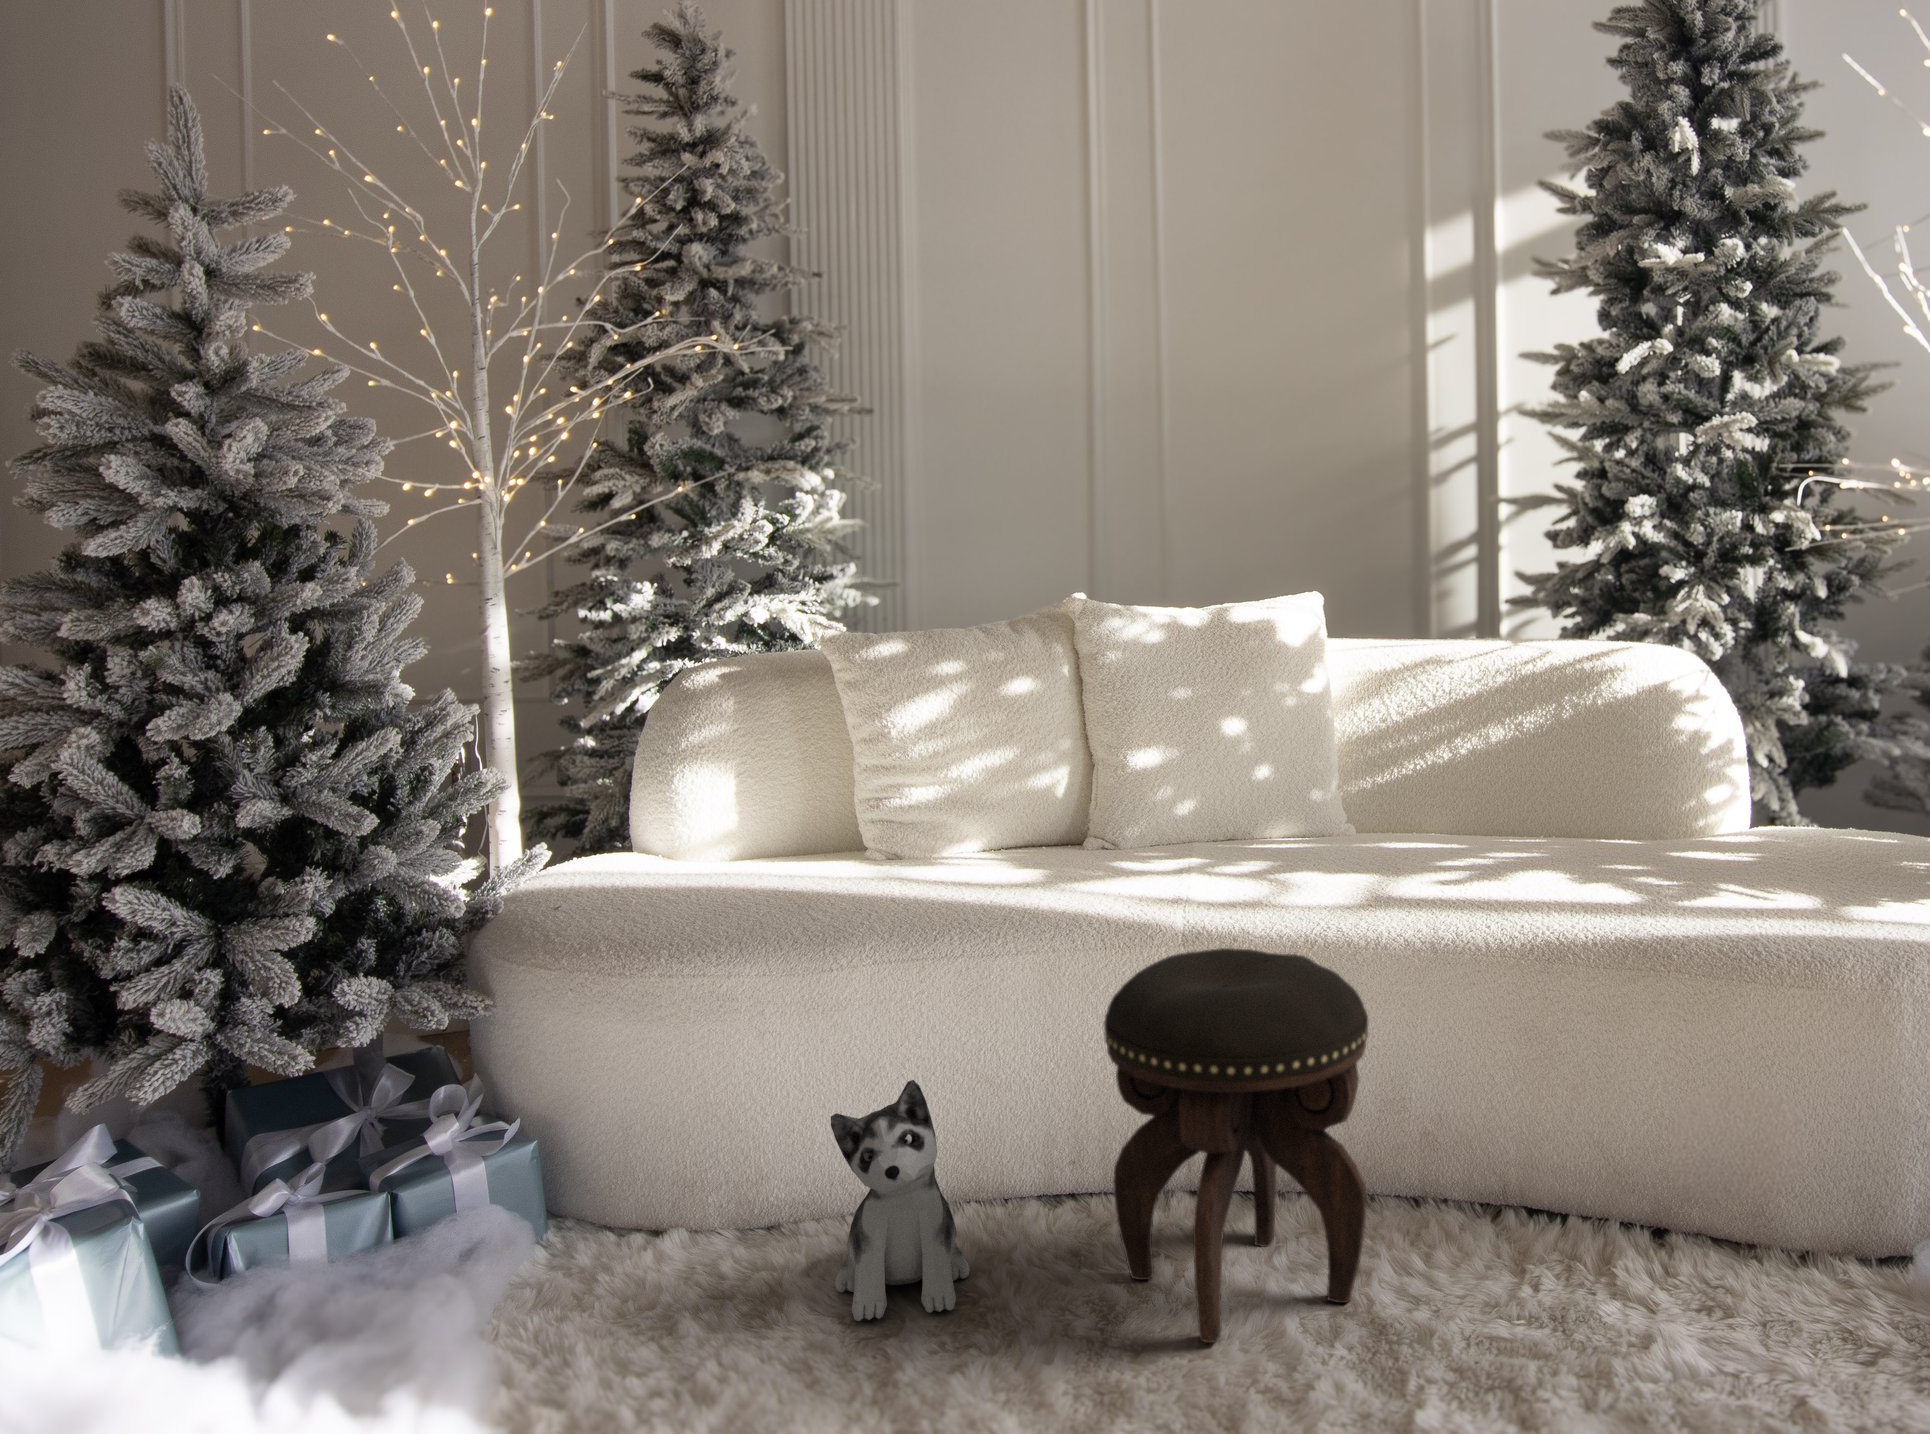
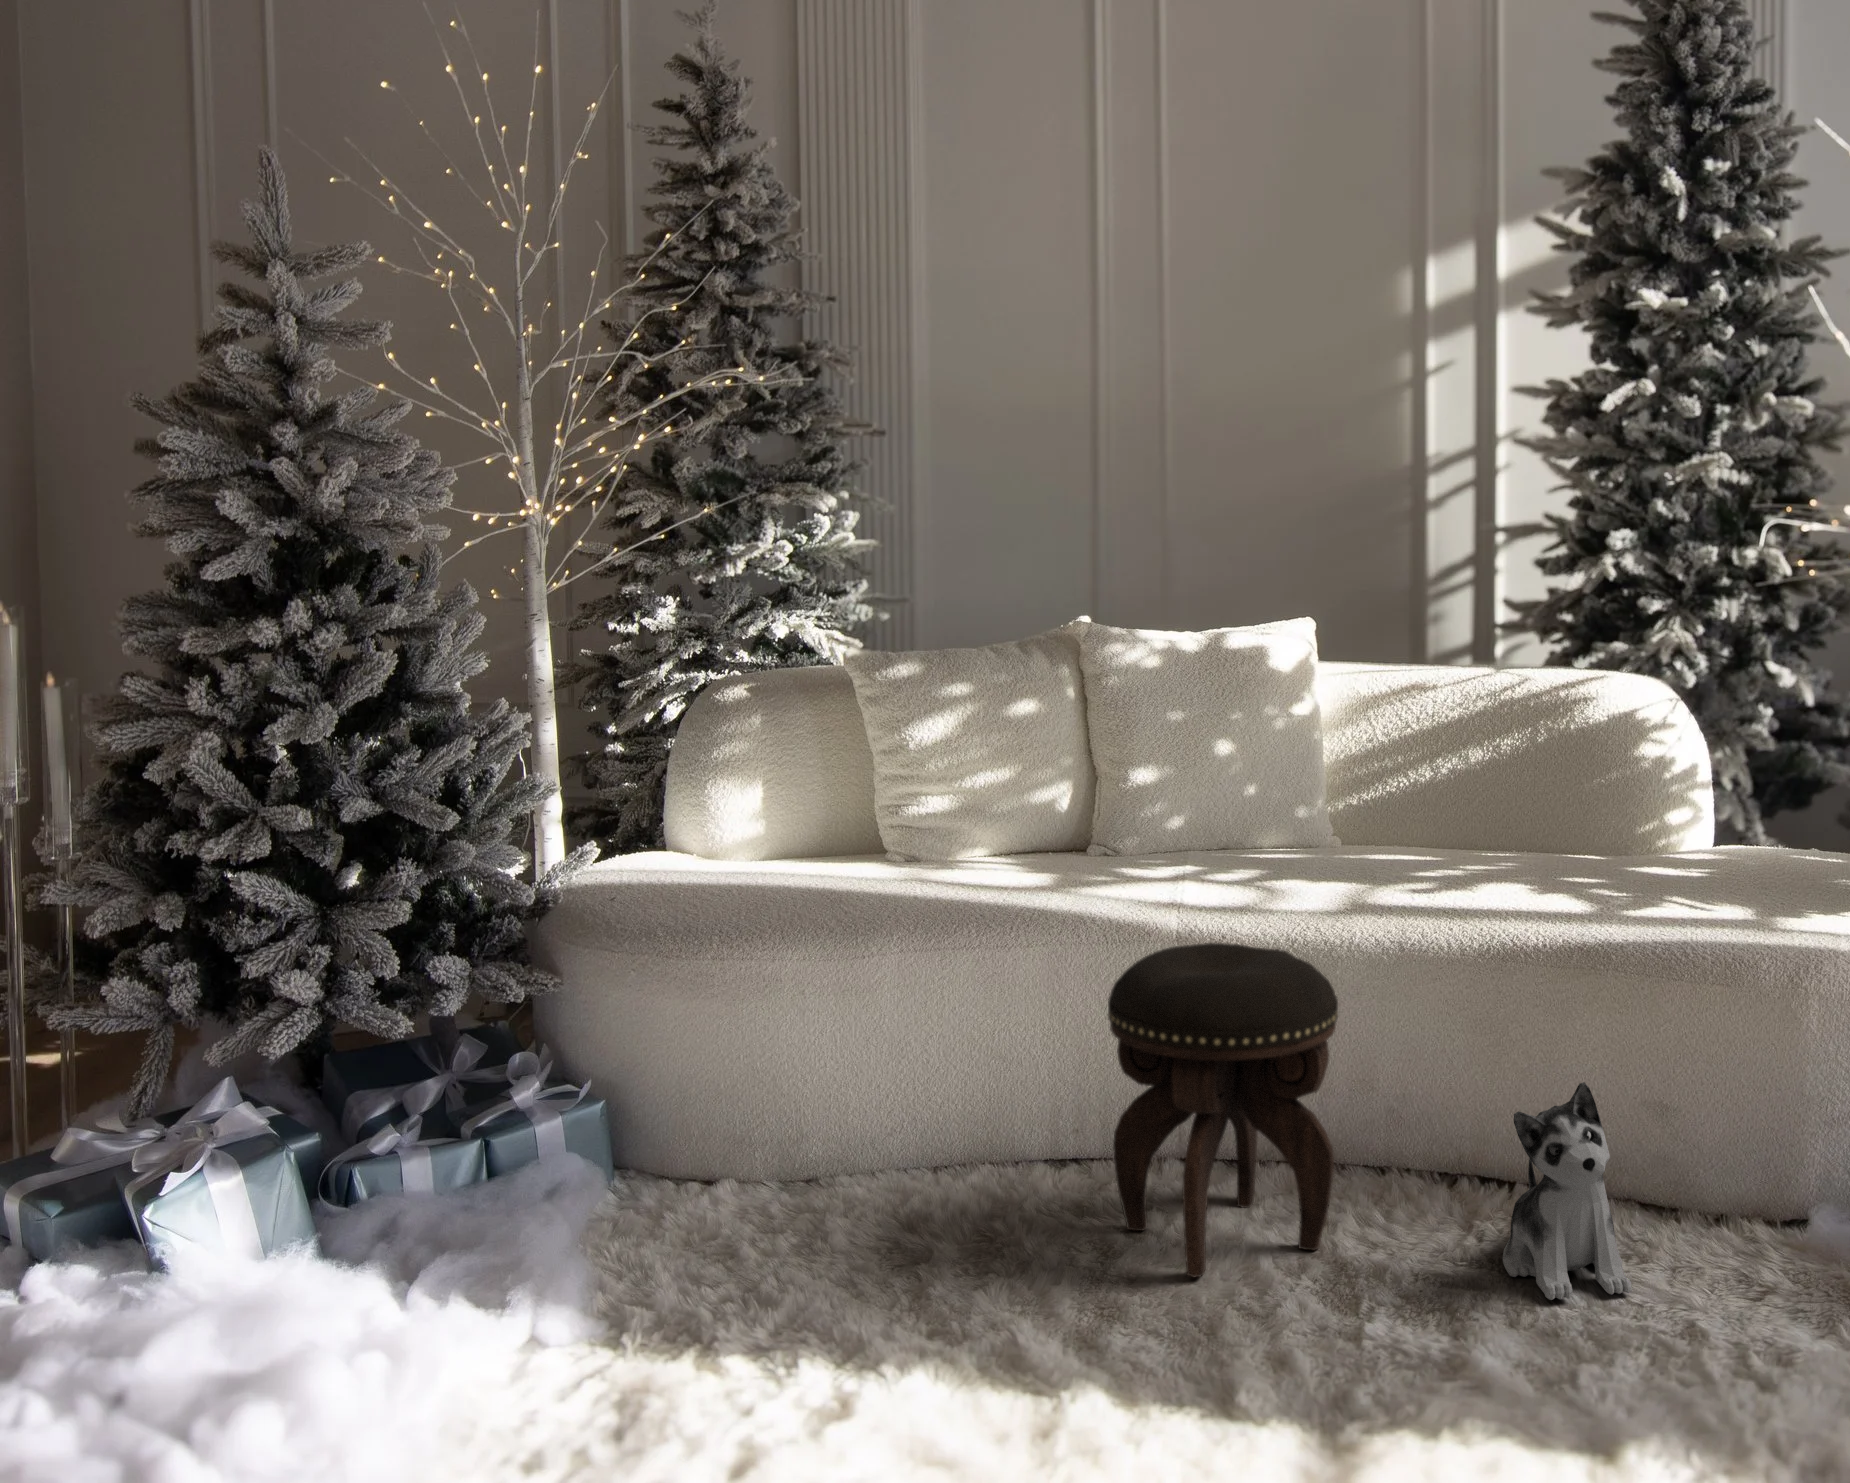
plush toy: present [831,1080,970,1321] -> present [1503,1082,1632,1300]

